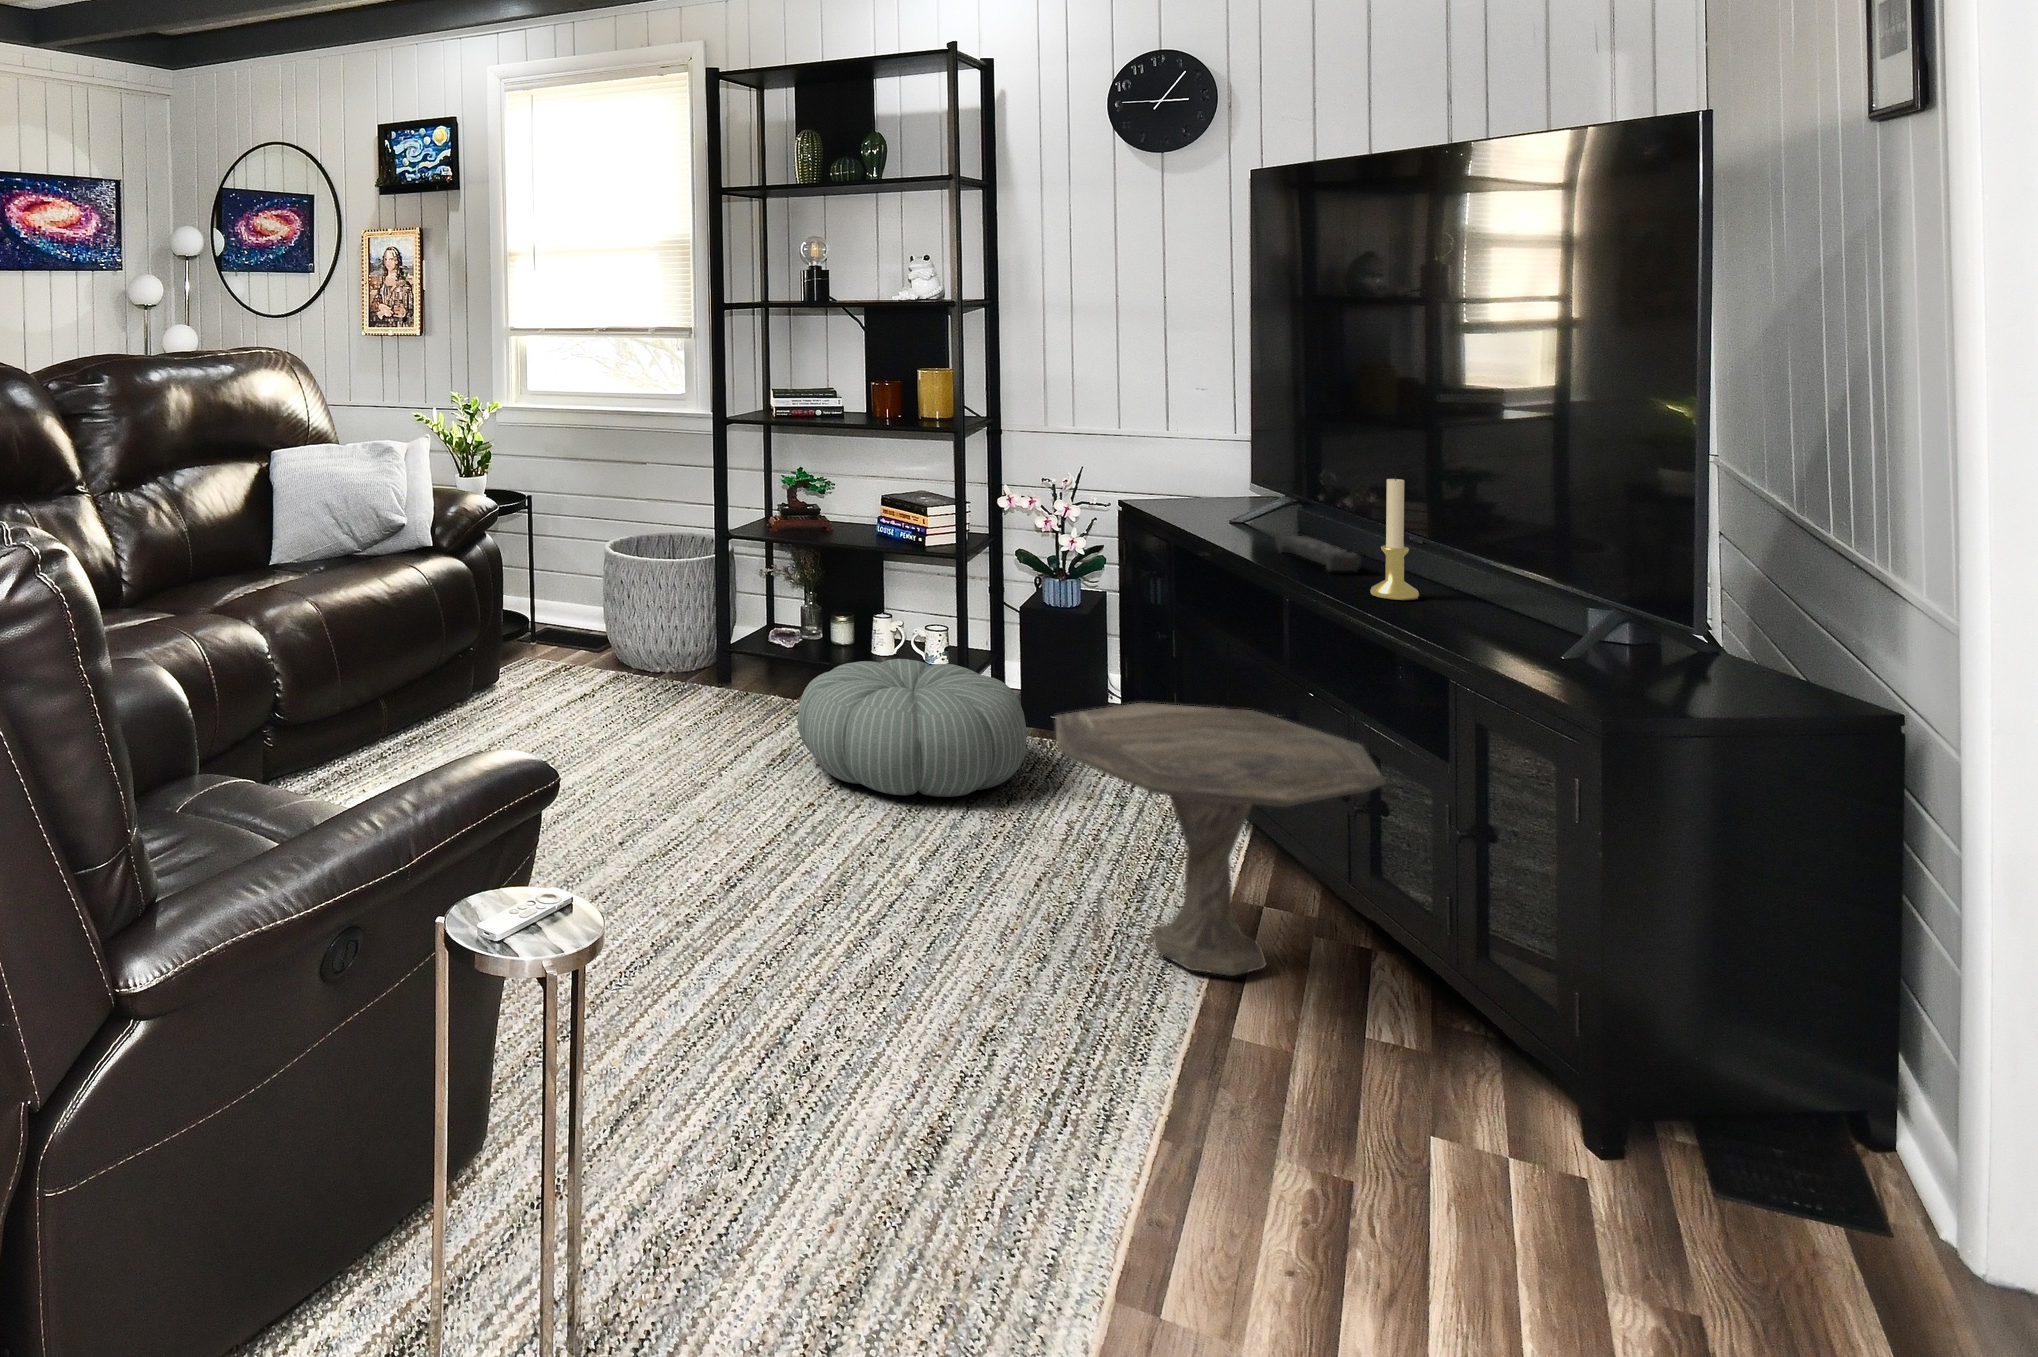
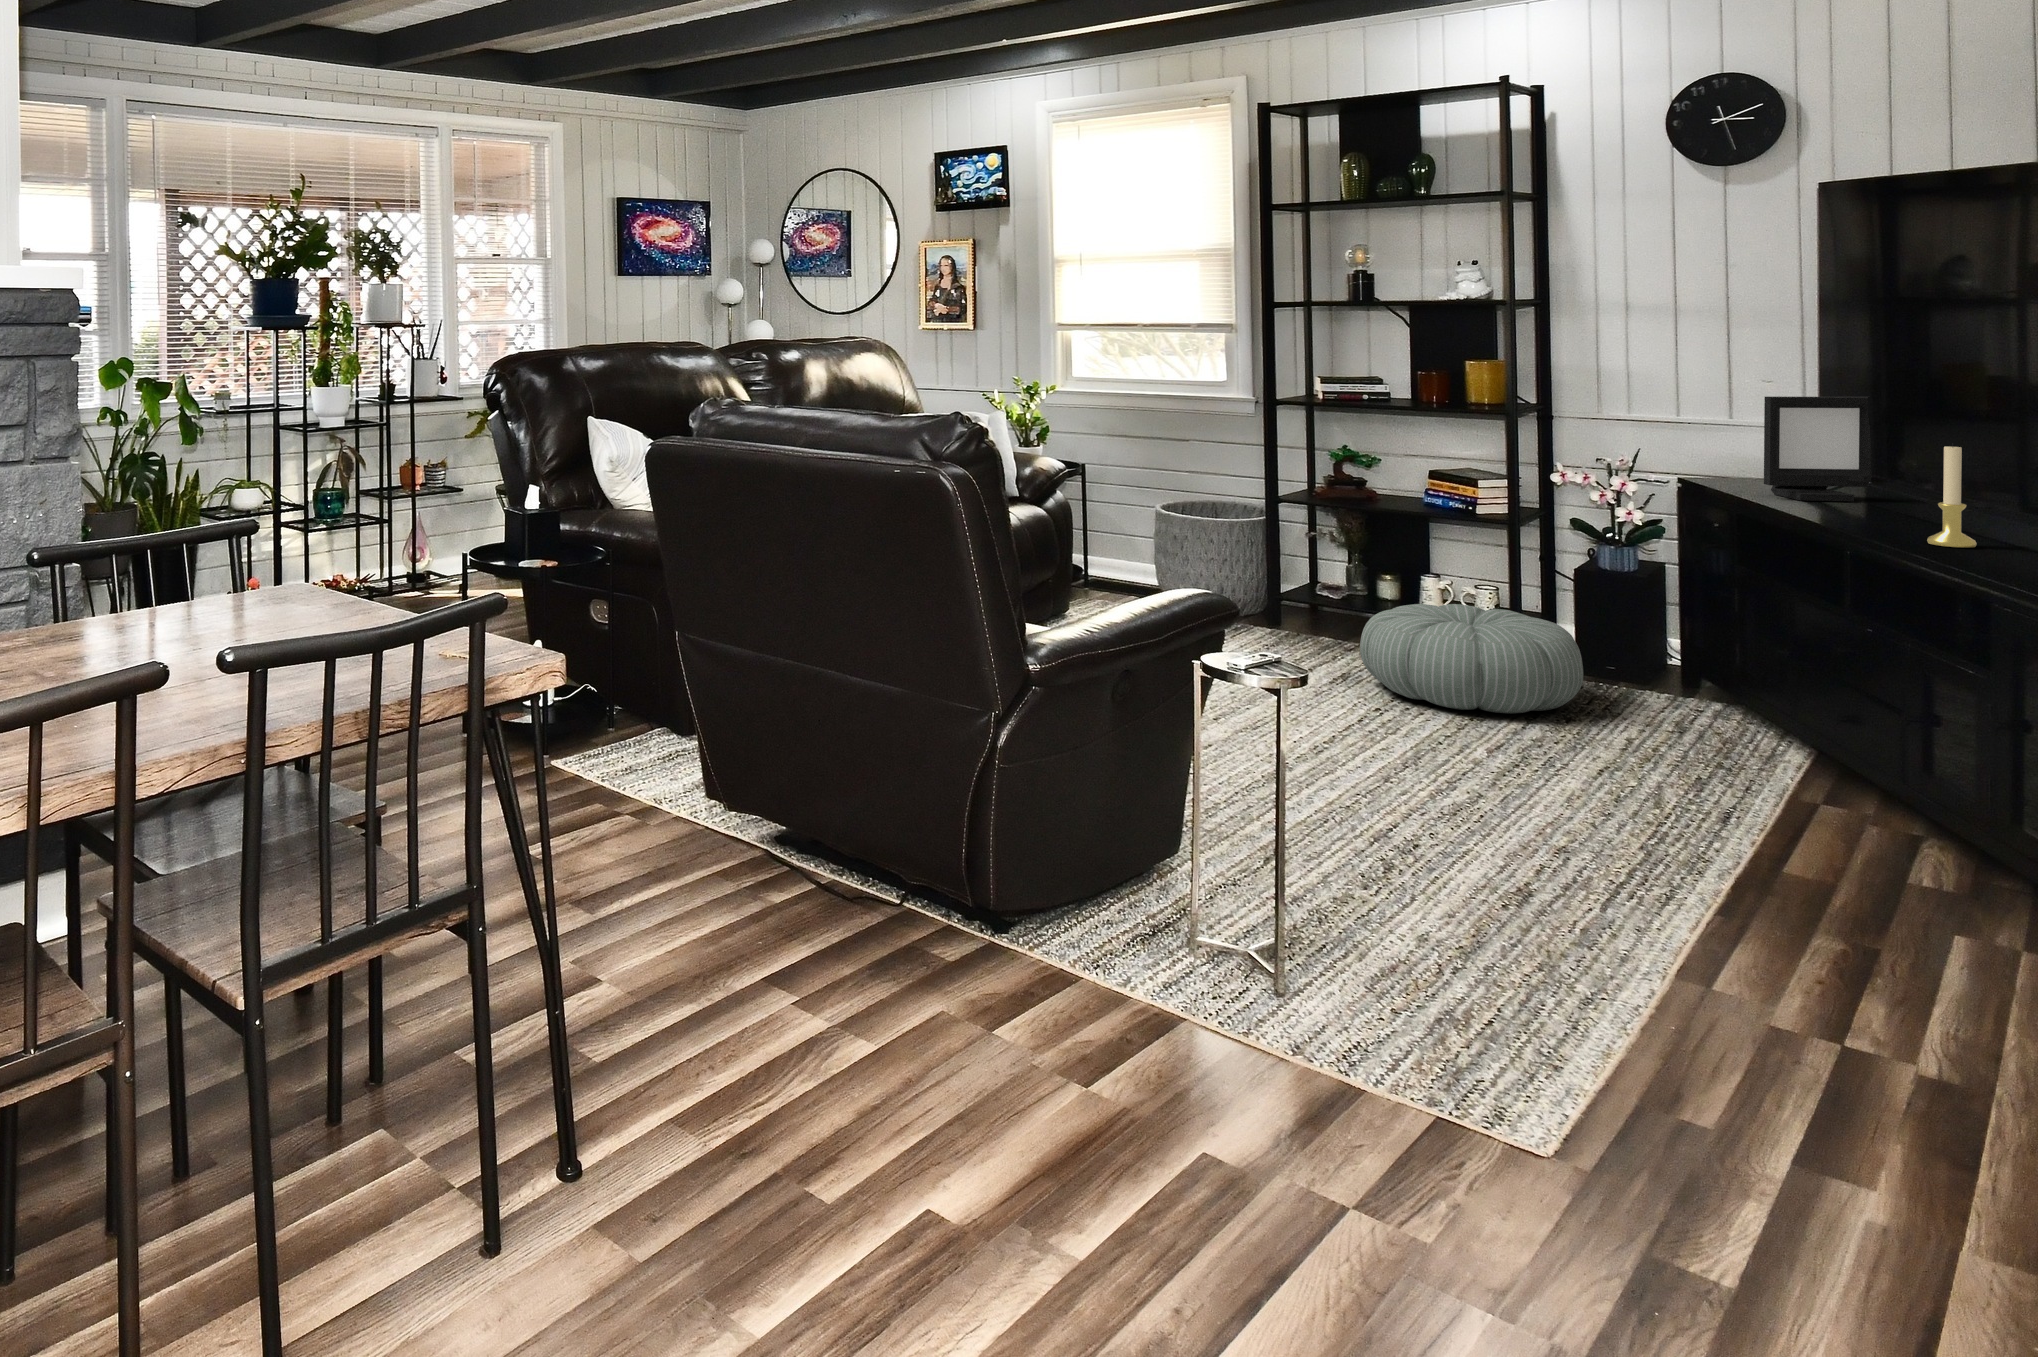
picture frame: none [1203,412,1309,532] -> present [1764,397,1872,501]
remote control: present [1275,536,1361,571] -> none [1837,501,1923,529]
side table: present [1055,703,1386,976] -> none [1616,627,1932,836]

